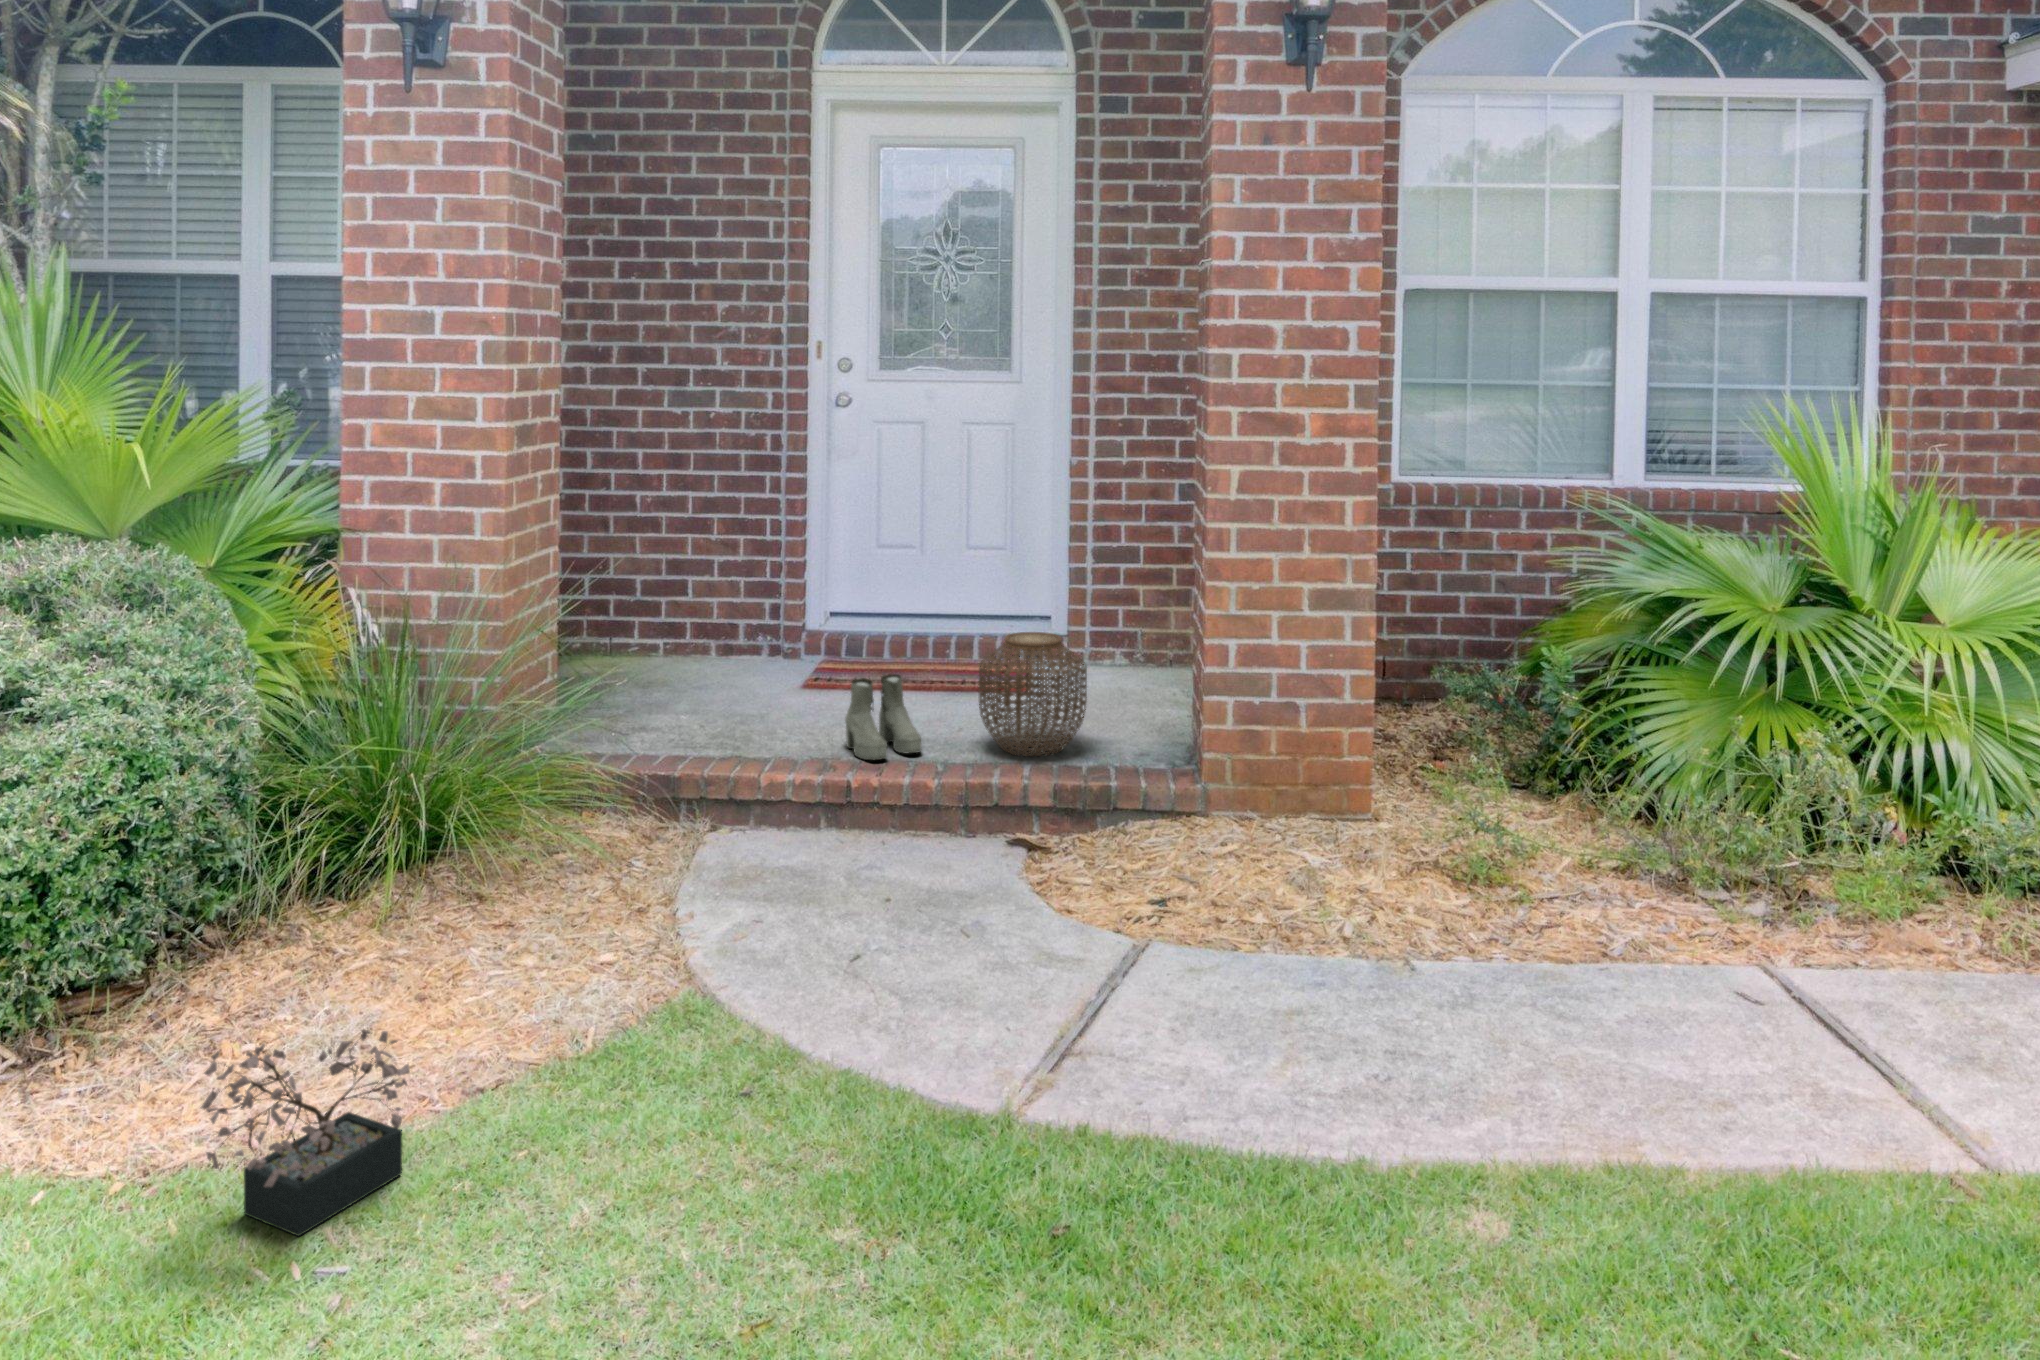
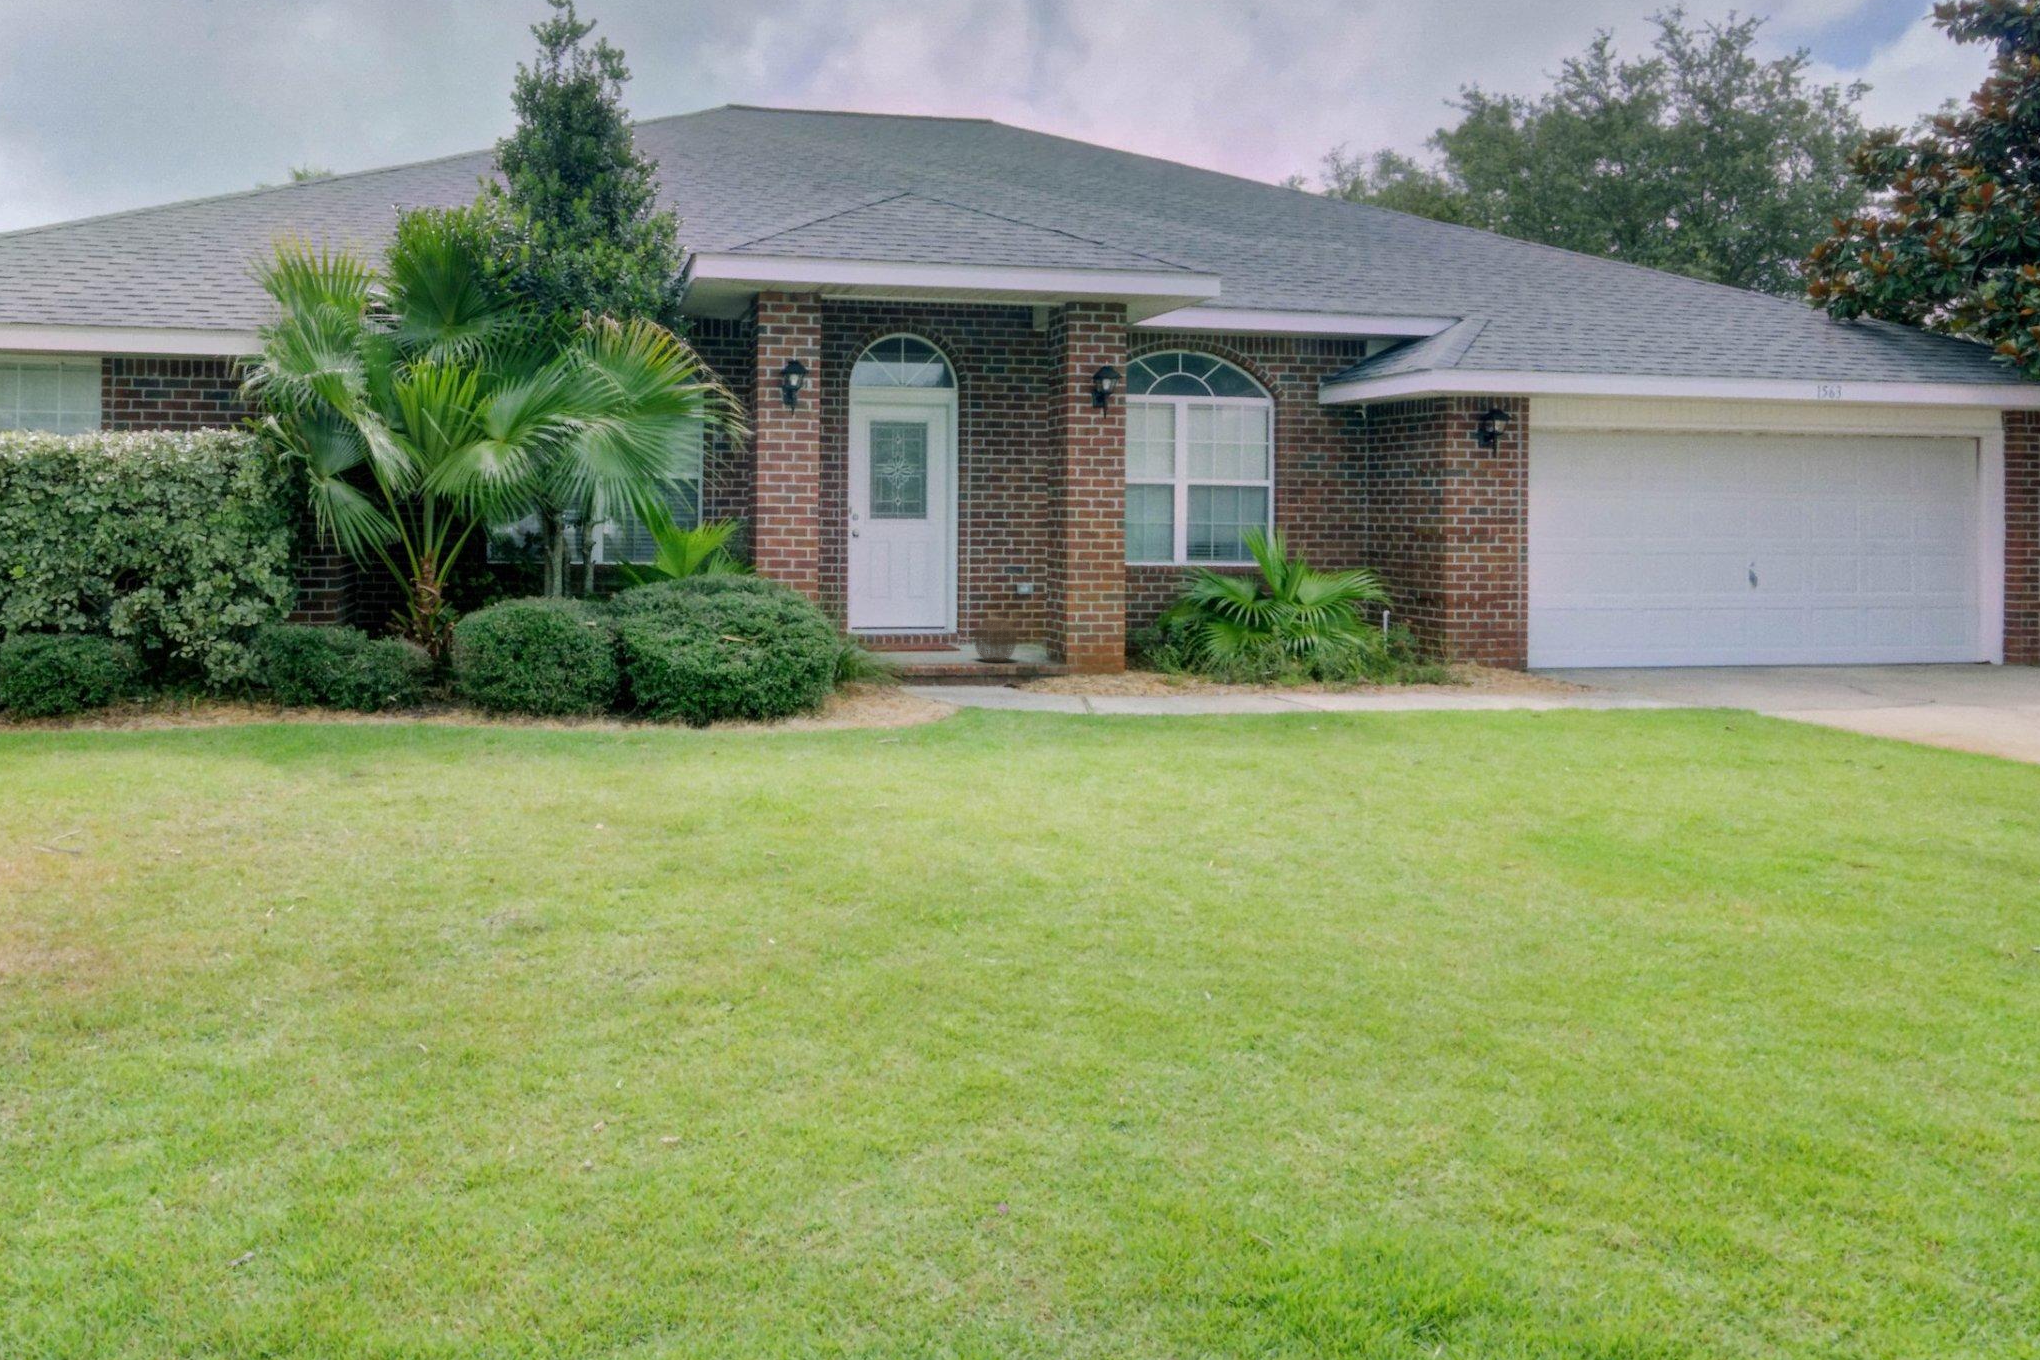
boots: present [845,674,922,760] -> none [927,635,960,664]
decorative plant: present [201,1030,410,1236] -> none [920,689,958,735]

